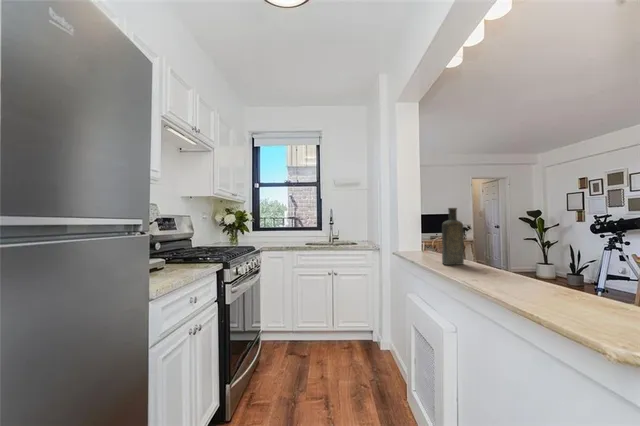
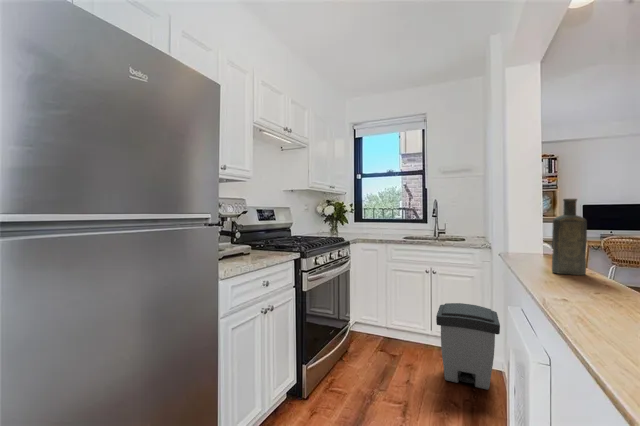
trash can: none [343,299,395,370] -> present [436,303,500,390]

